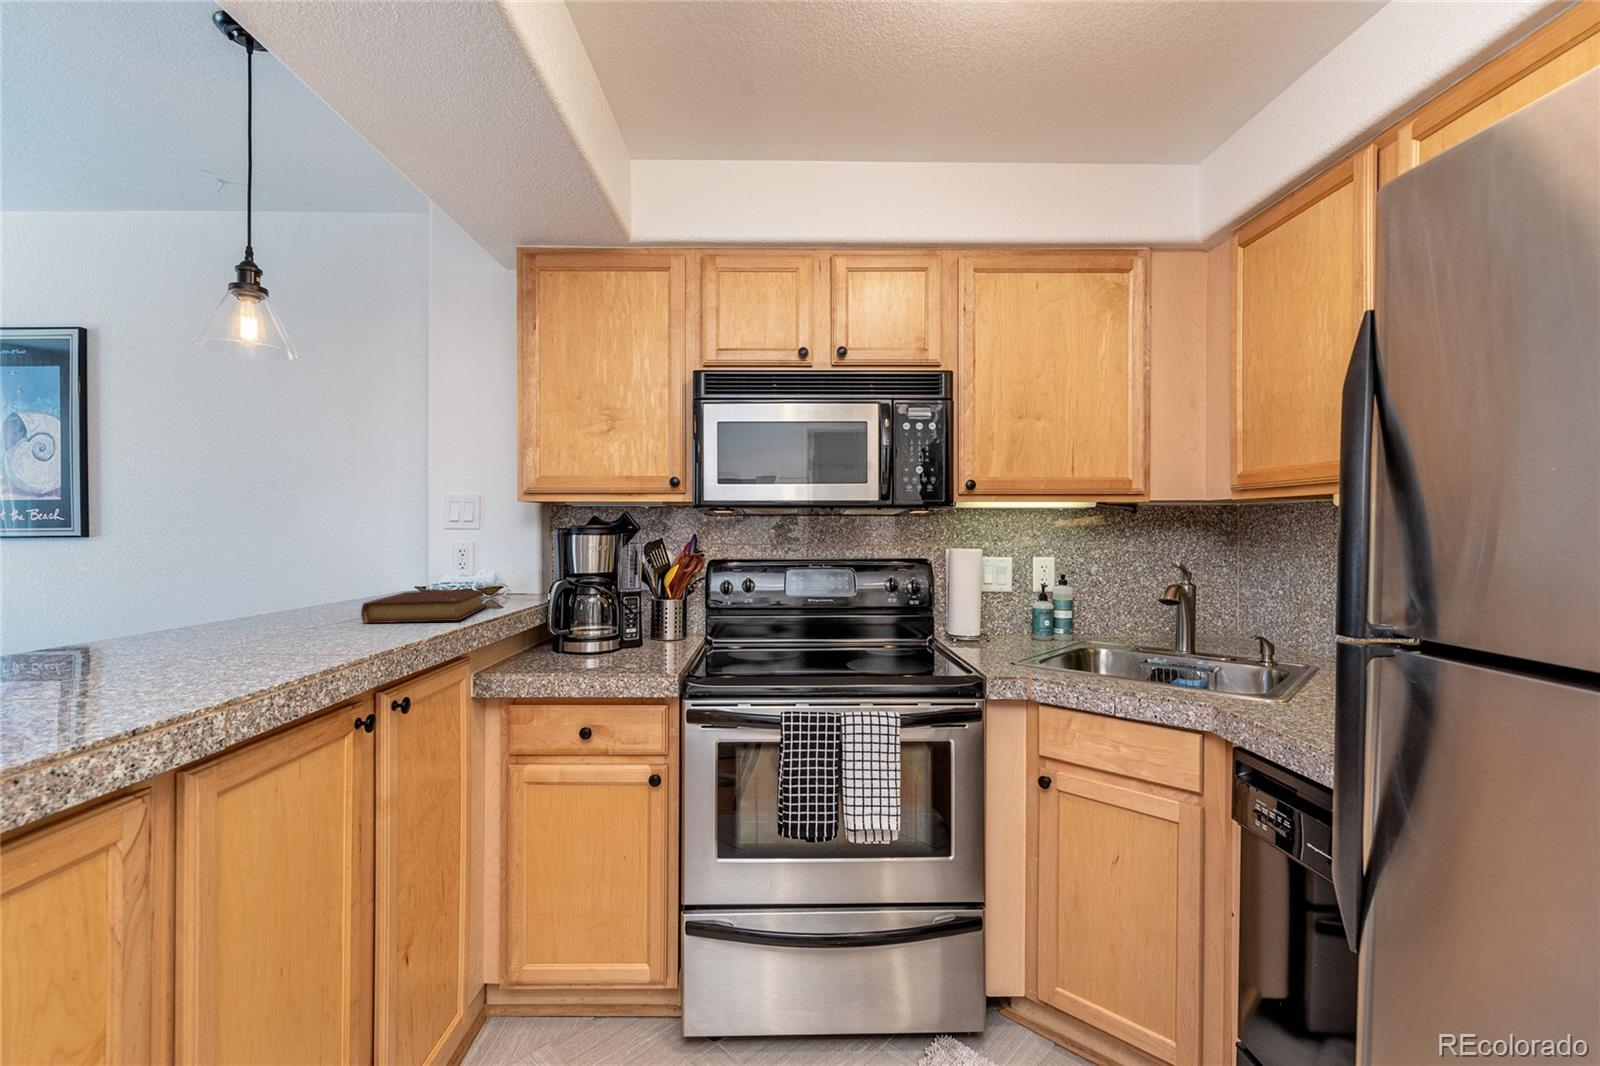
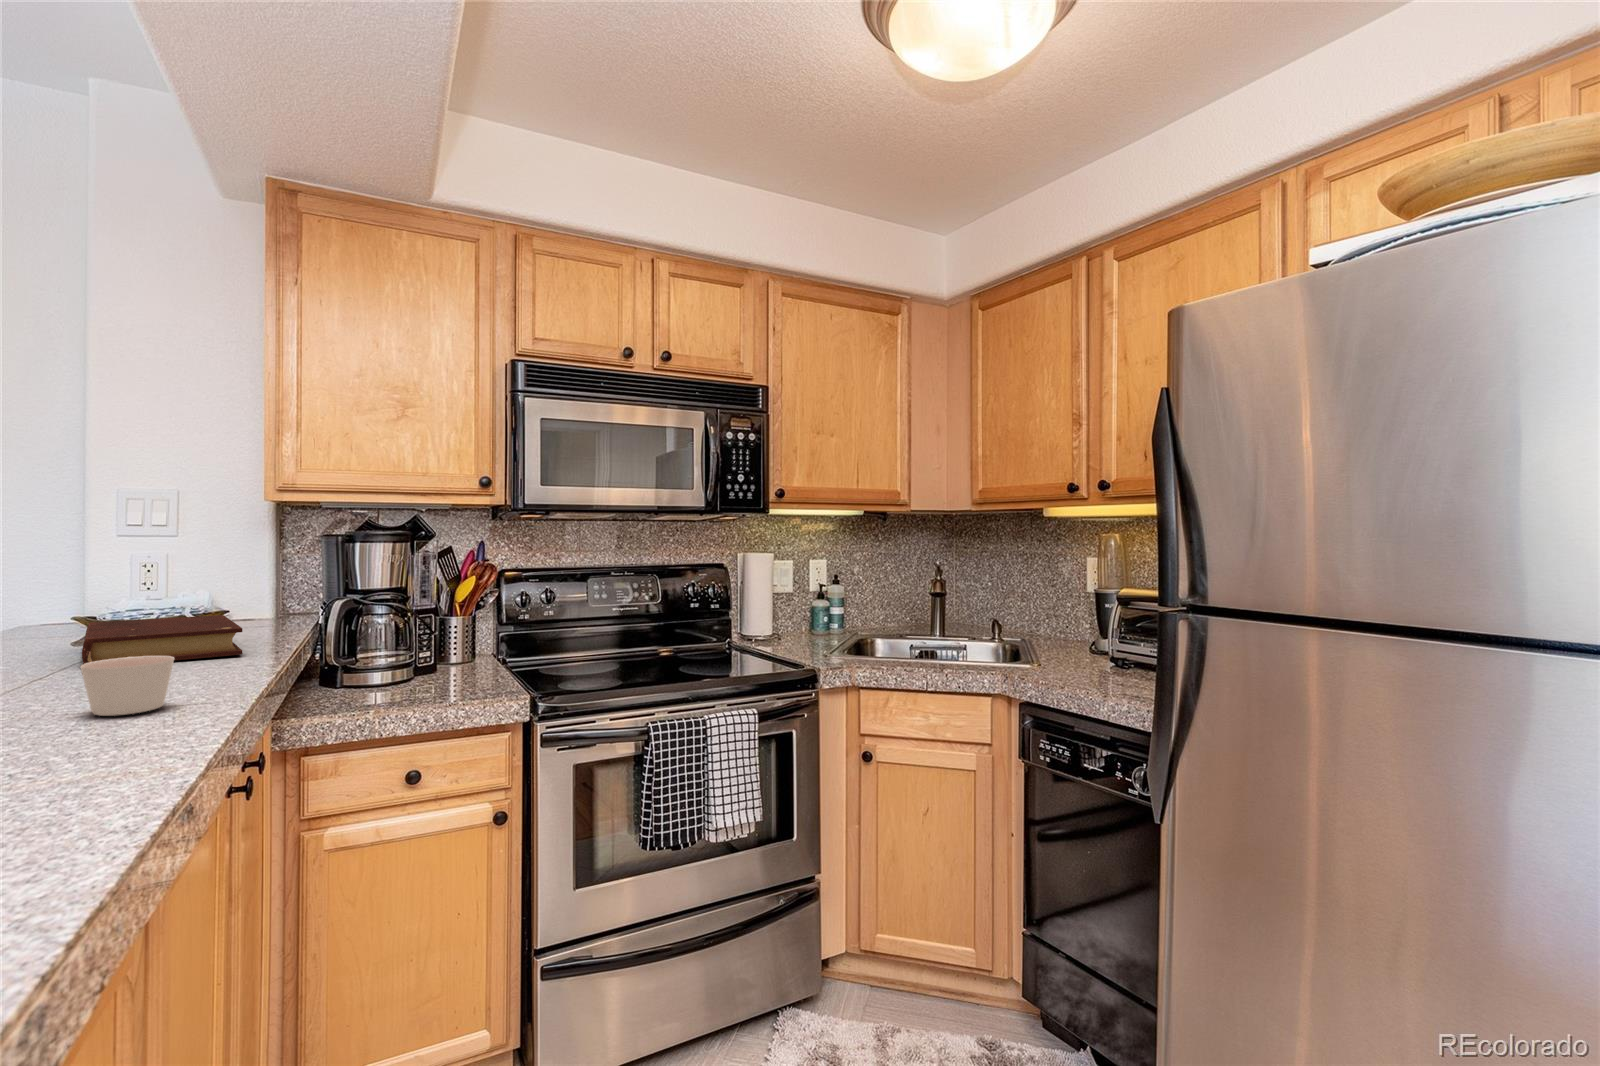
candle: none [264,618,327,659] -> present [81,656,174,716]

